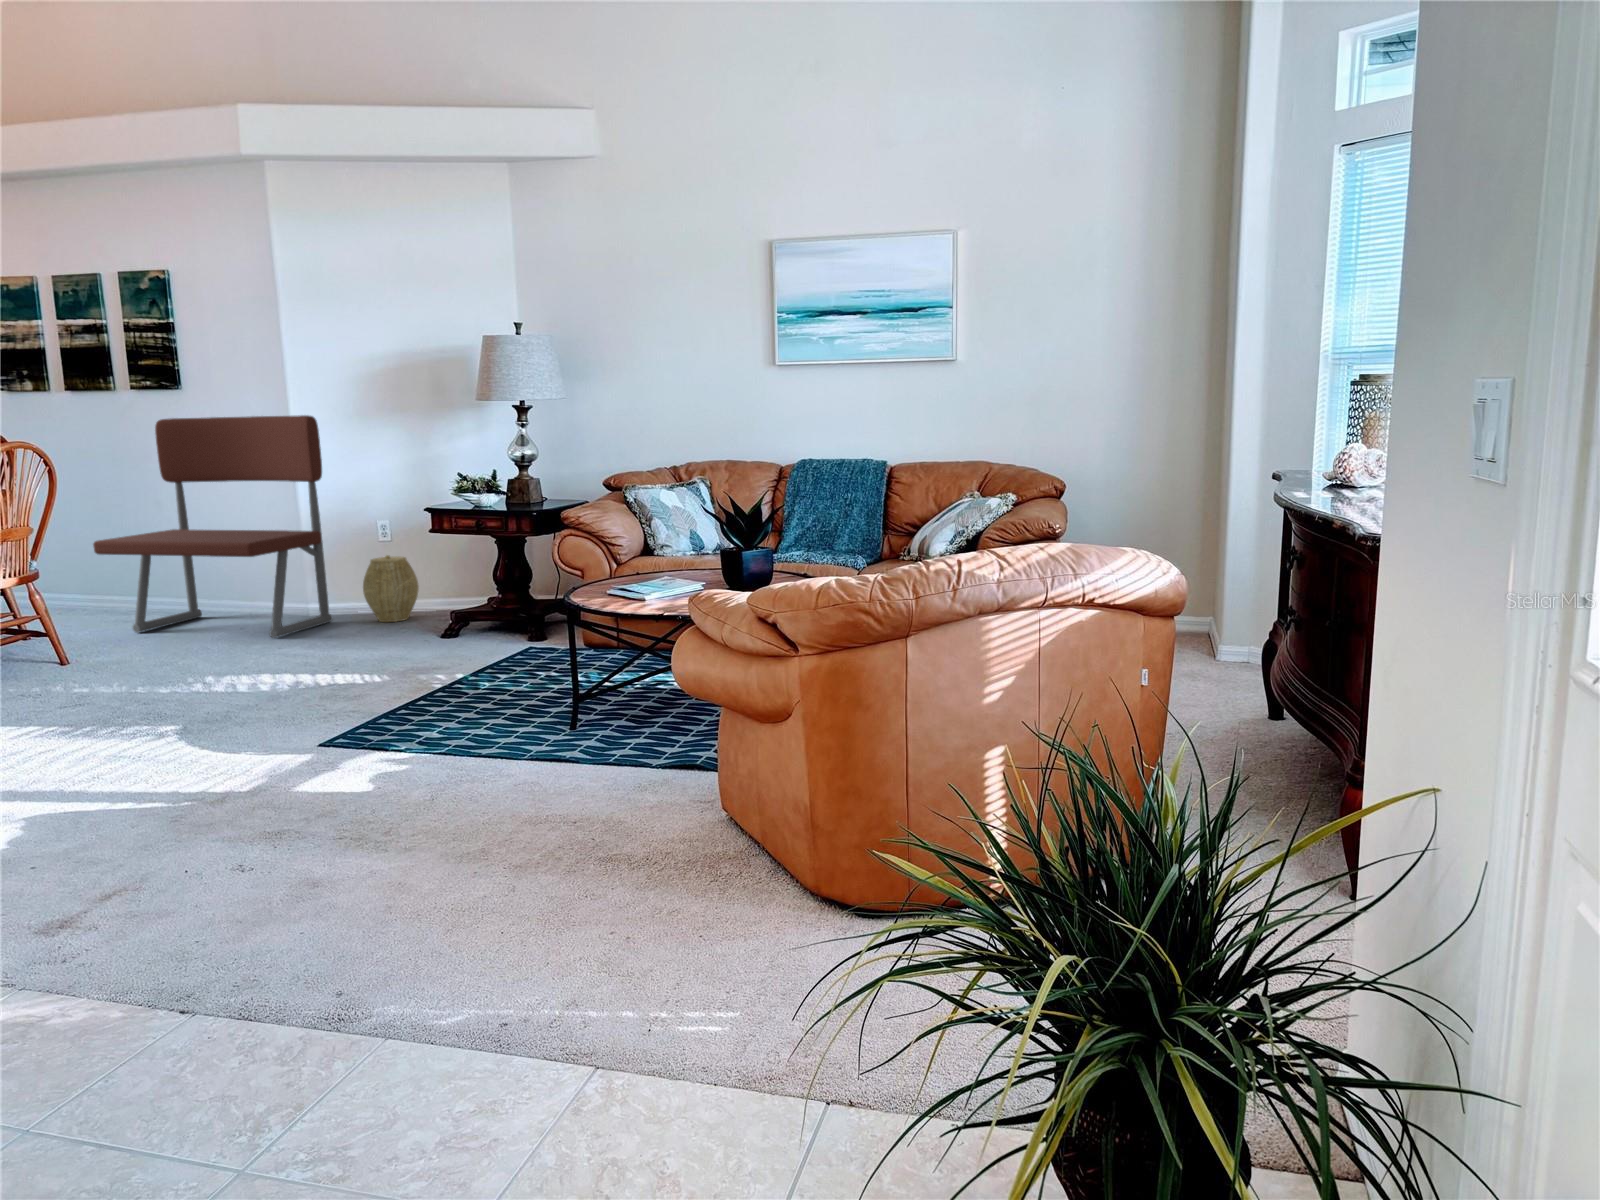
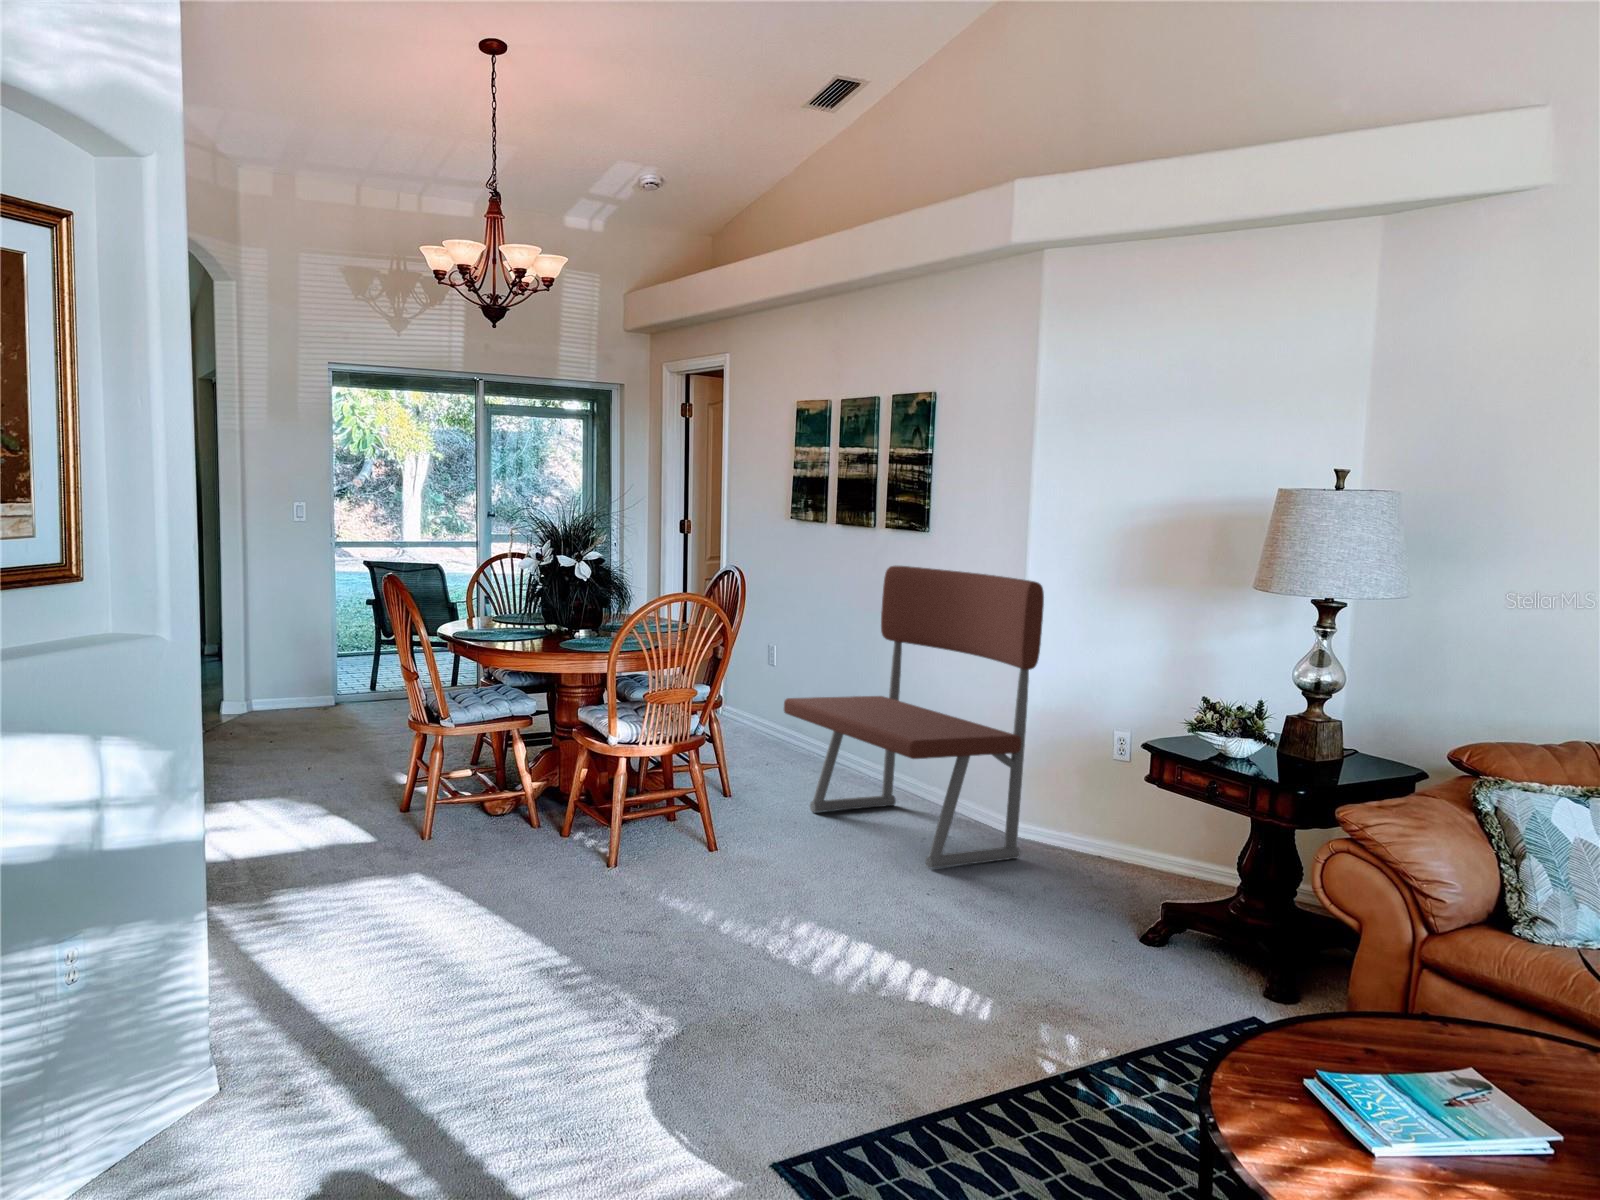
woven basket: present [363,555,419,622] -> none [1061,787,1139,885]

